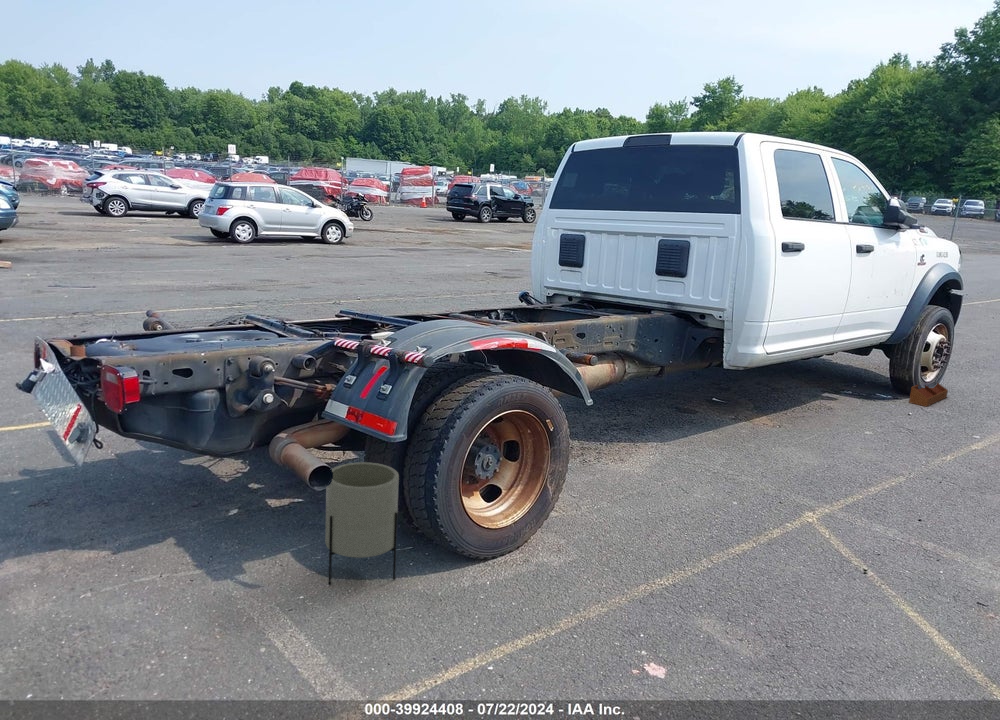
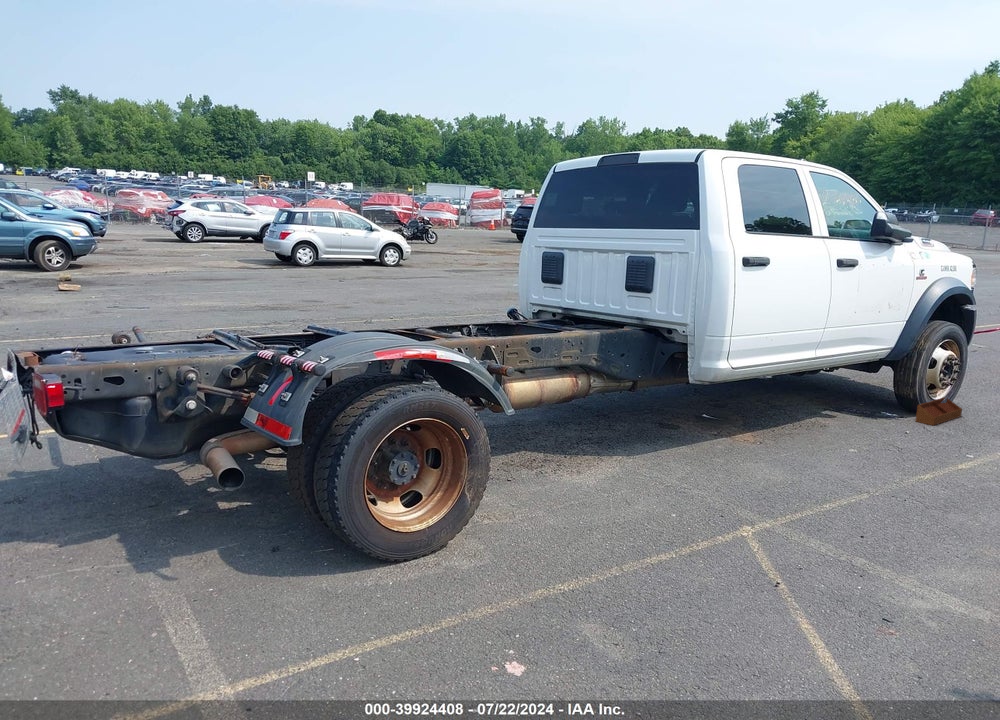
planter: present [325,462,399,585] -> none [238,466,308,579]

